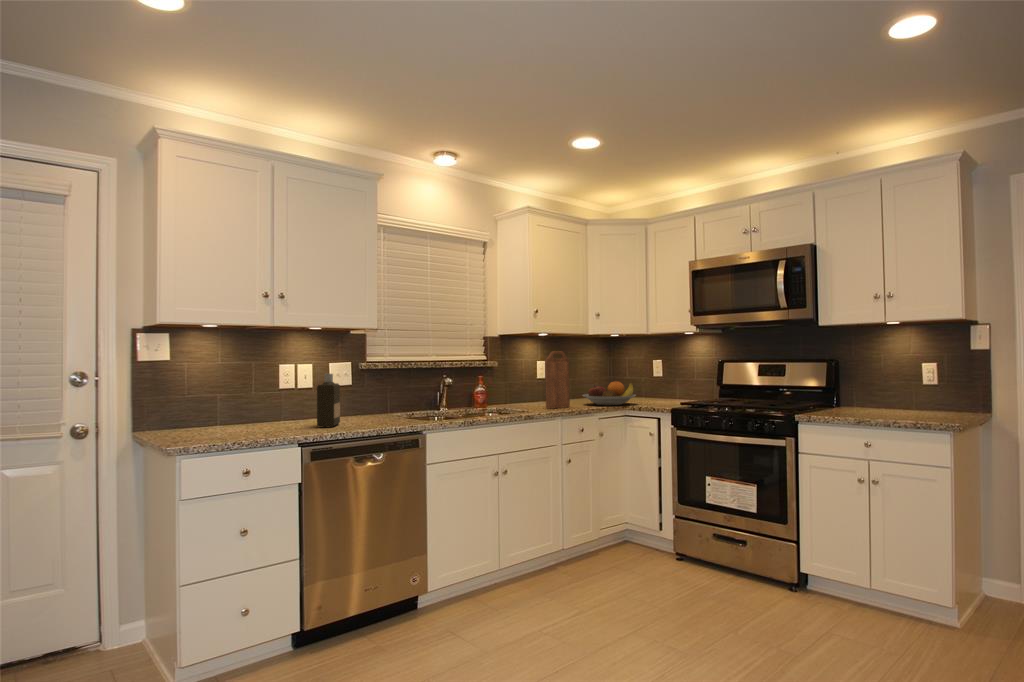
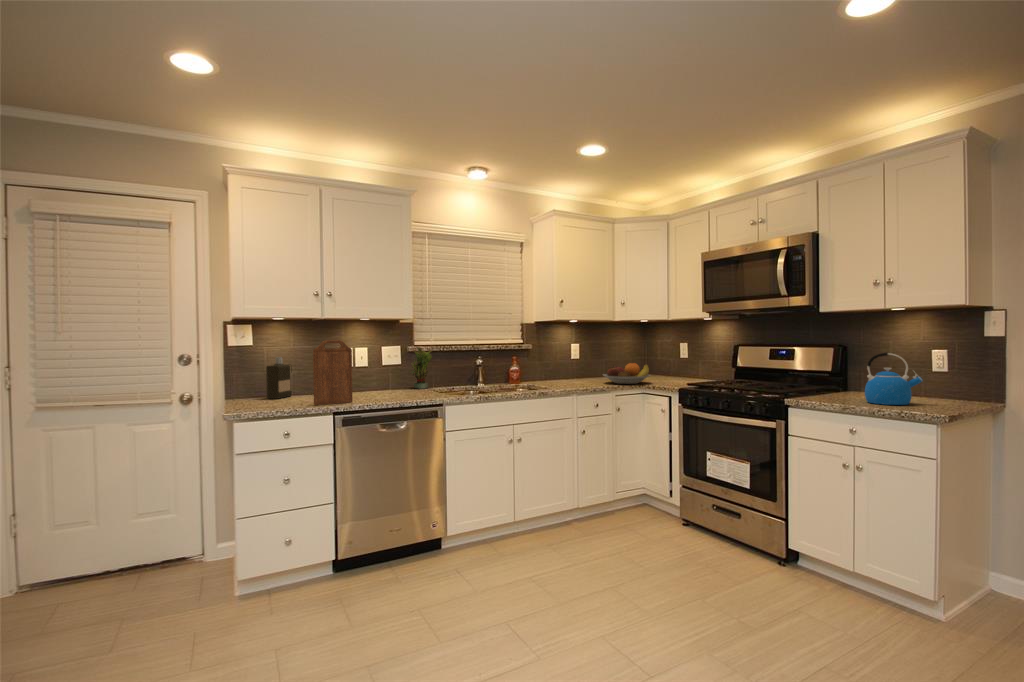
cutting board: present [545,351,570,409] -> present [313,340,352,405]
potted plant: none [356,362,390,415] -> present [411,347,432,389]
kettle: none [871,365,924,417] -> present [865,353,923,405]
bottle: present [317,374,340,427] -> present [266,357,292,399]

